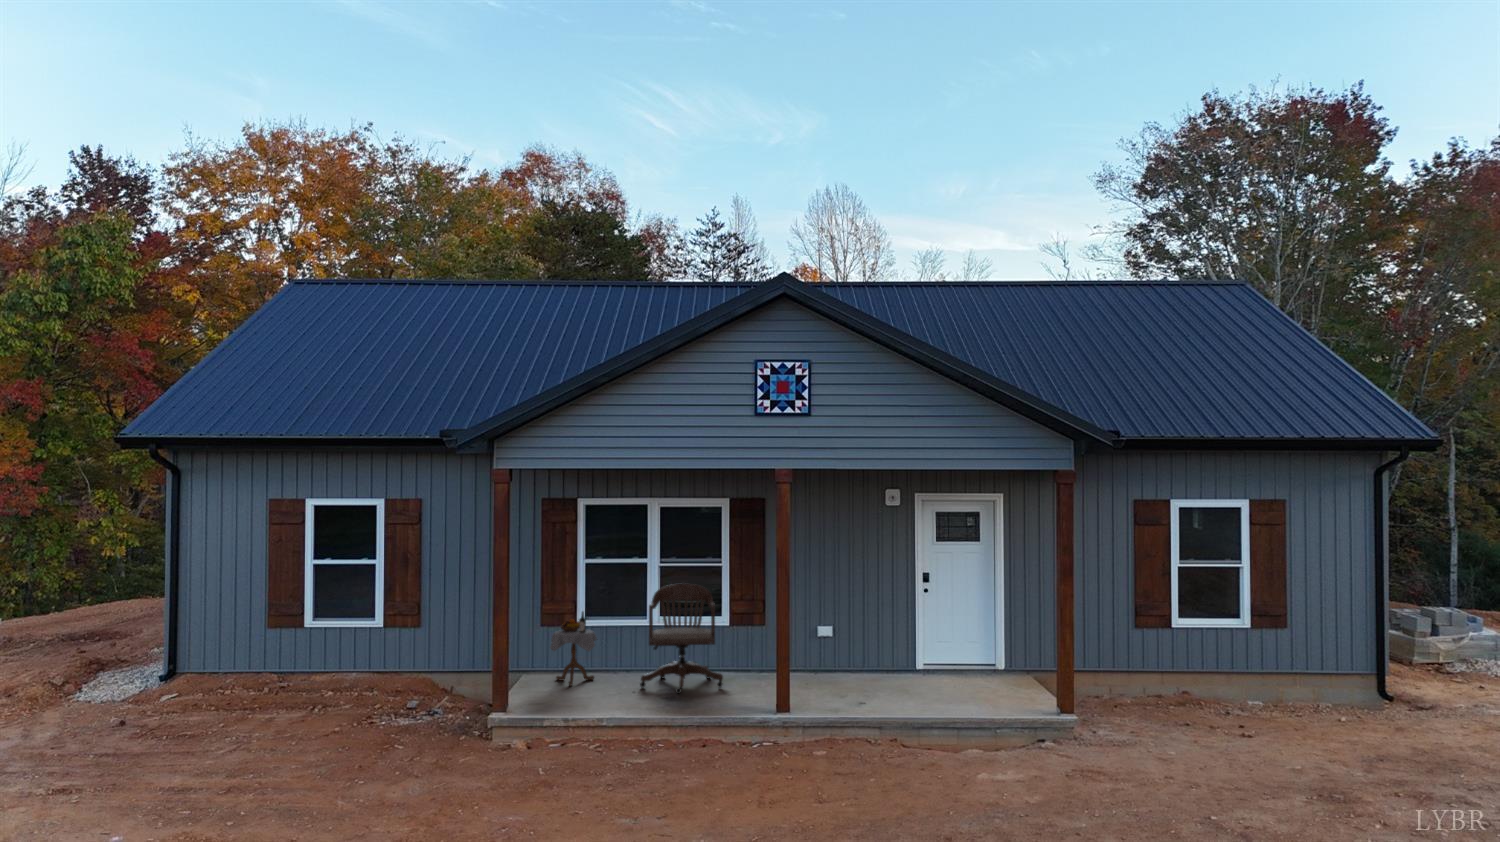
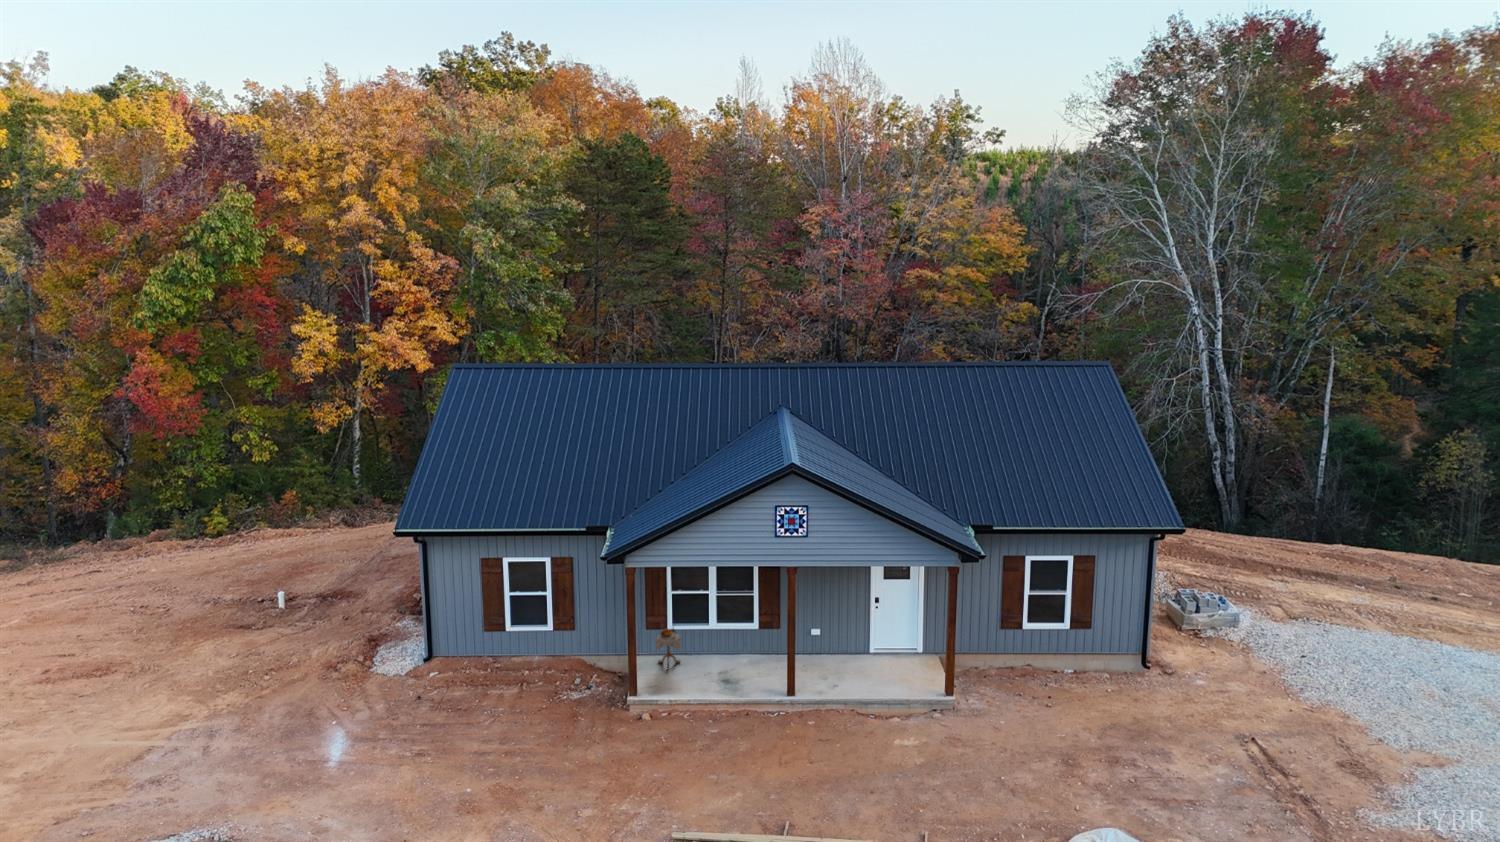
chair: present [640,583,723,694] -> none [708,606,757,678]

